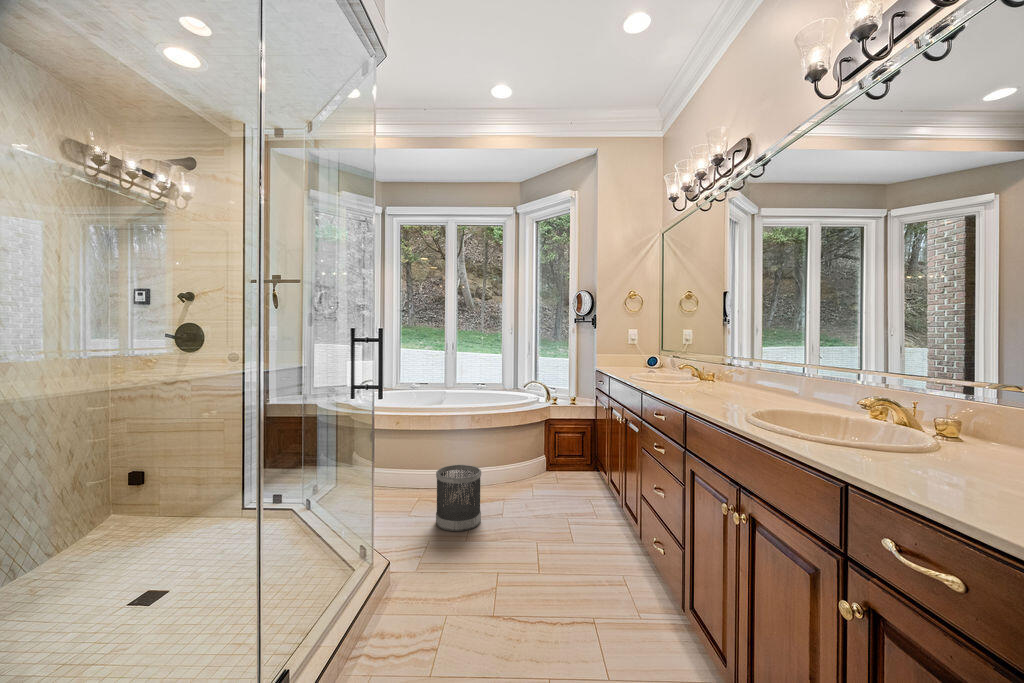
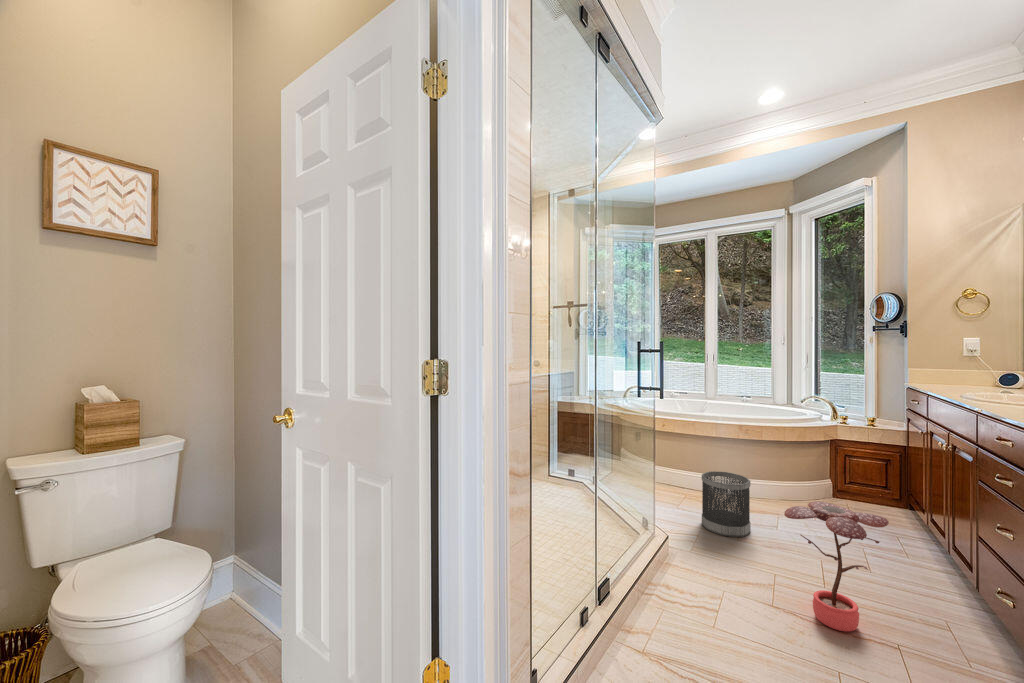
potted plant: none [509,484,588,603] -> present [784,501,889,632]

